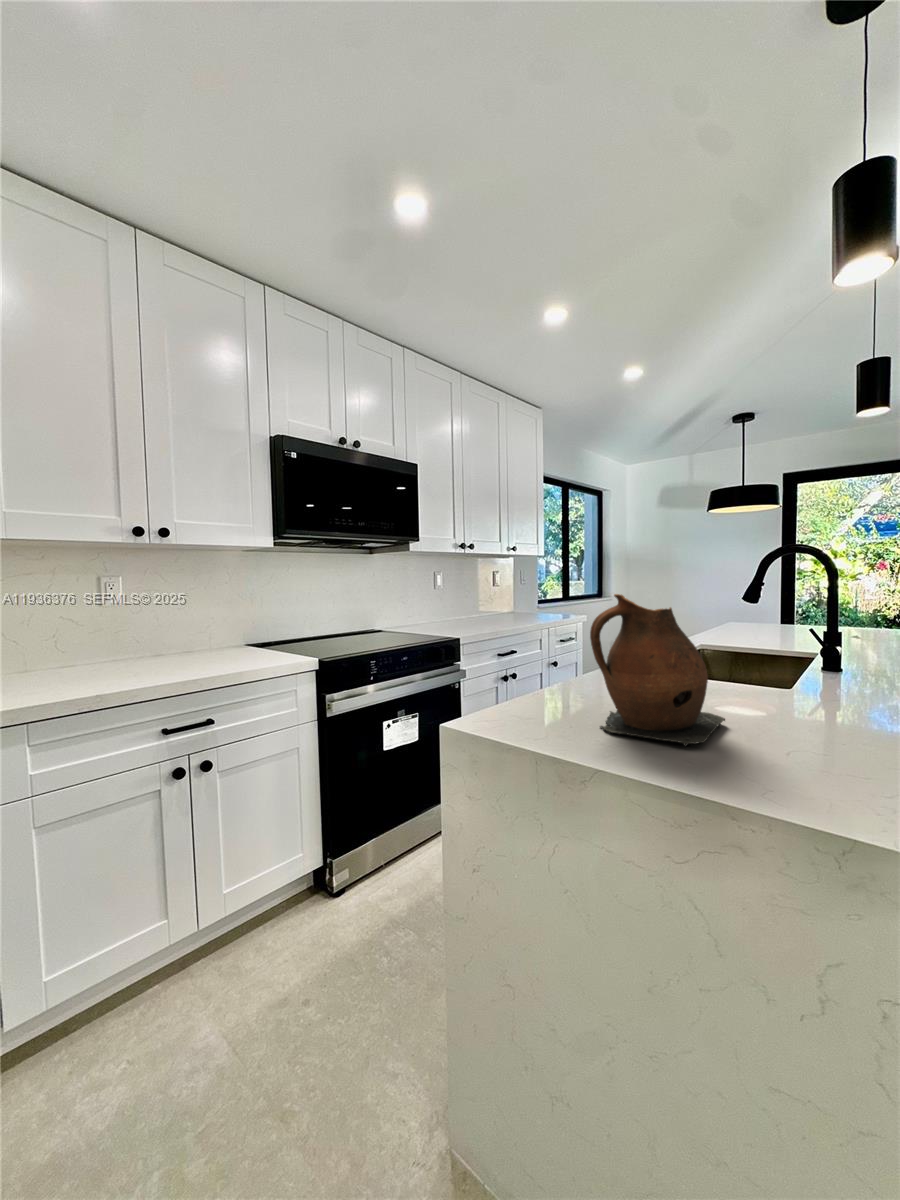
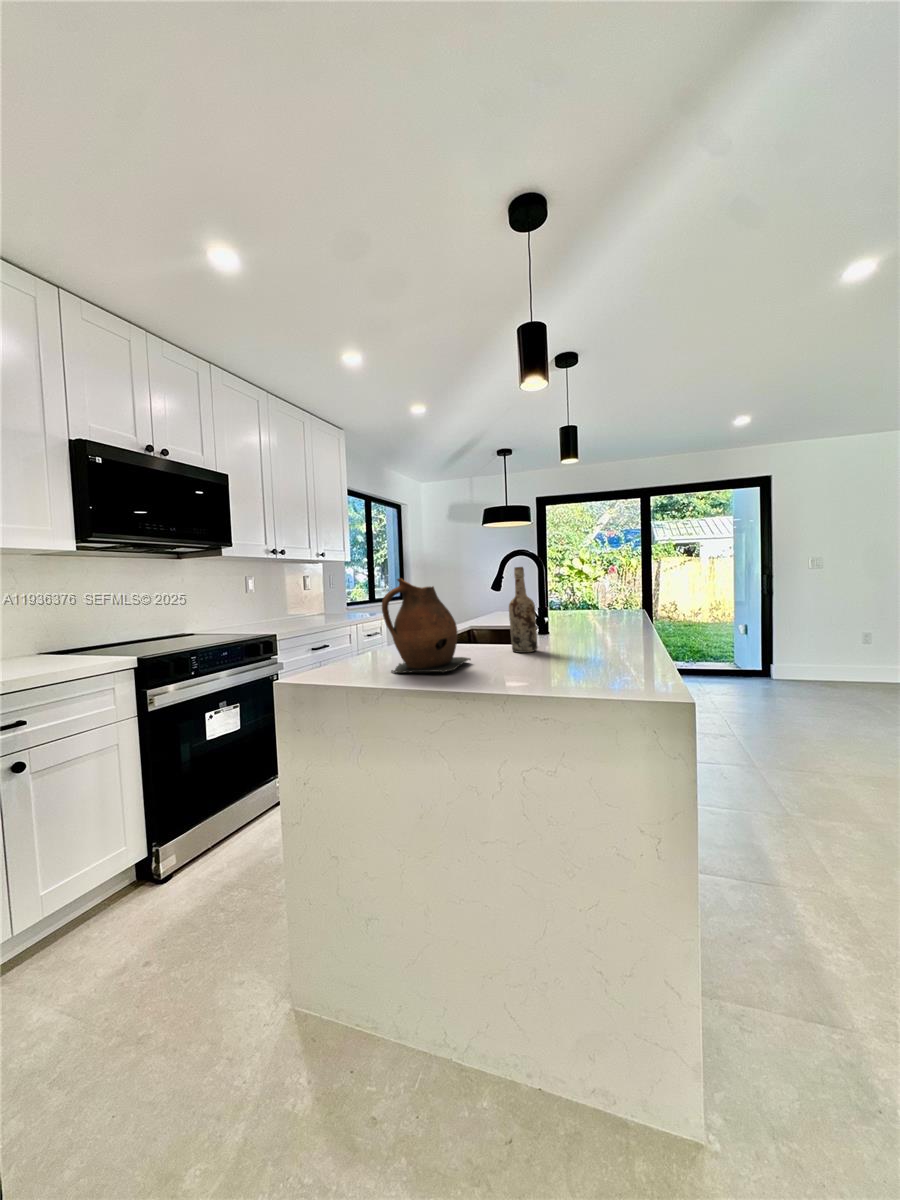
wine bottle: none [786,578,837,713] -> present [509,567,538,653]

